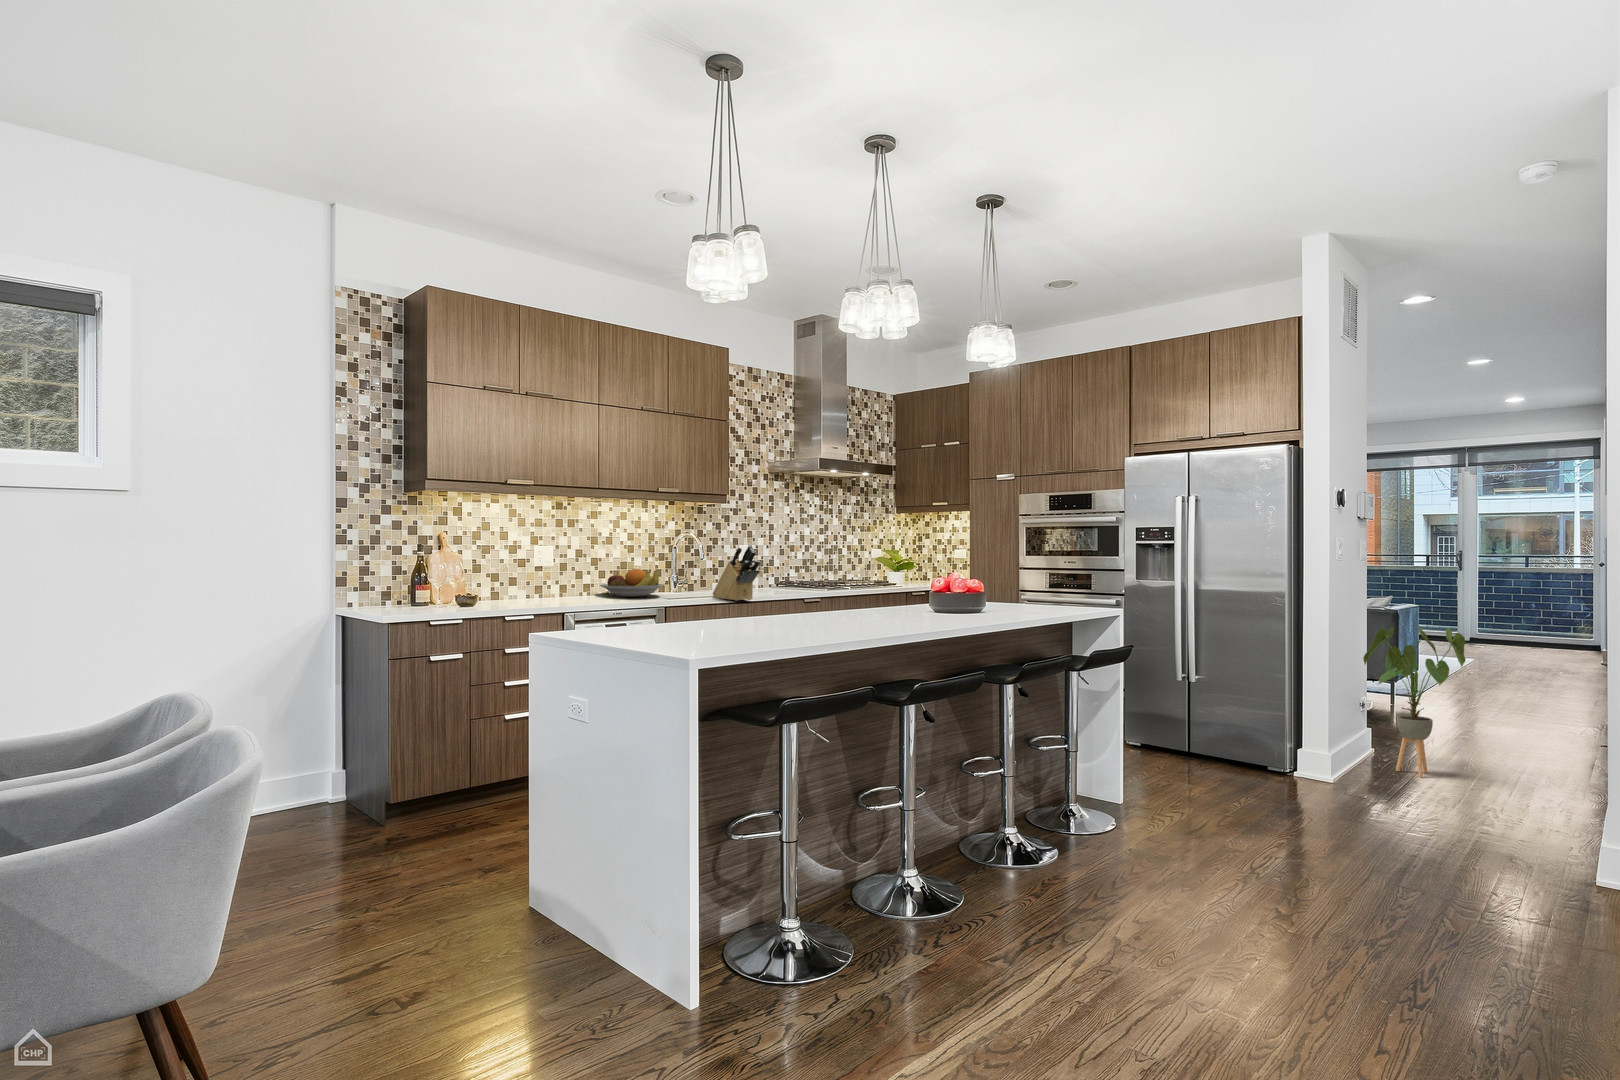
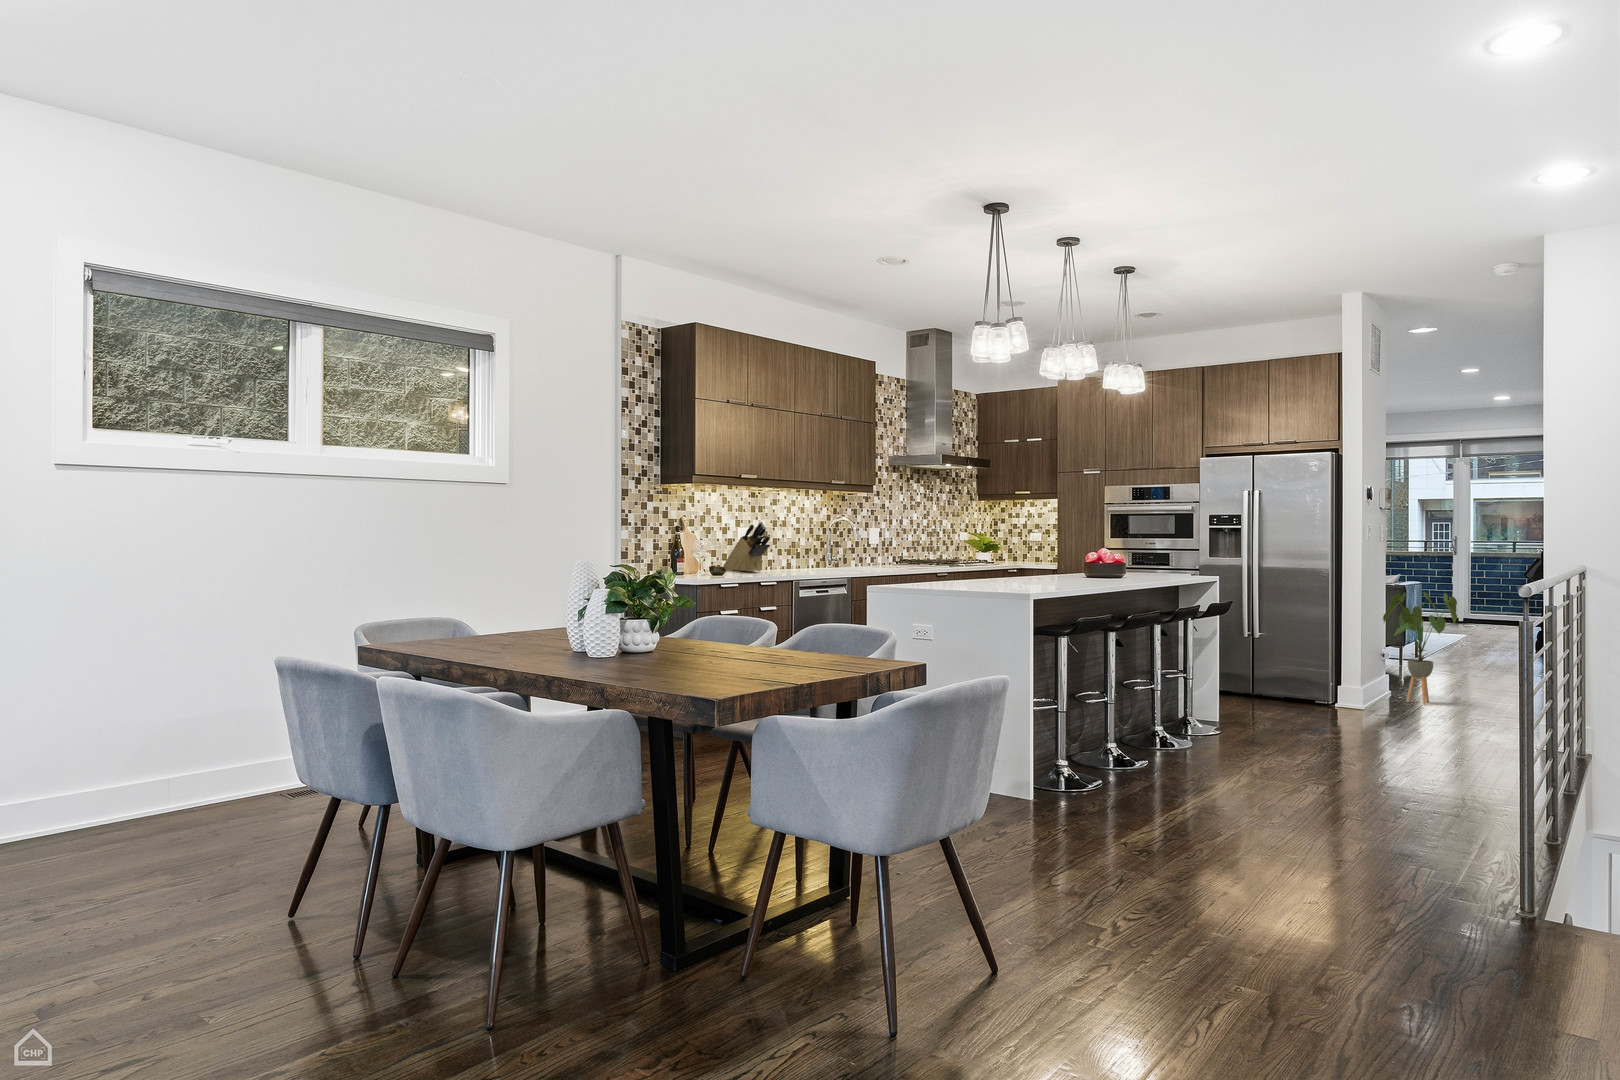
knife block: present [713,545,760,601] -> present [723,522,770,572]
fruit bowl: present [600,569,664,597] -> none [785,547,837,570]

